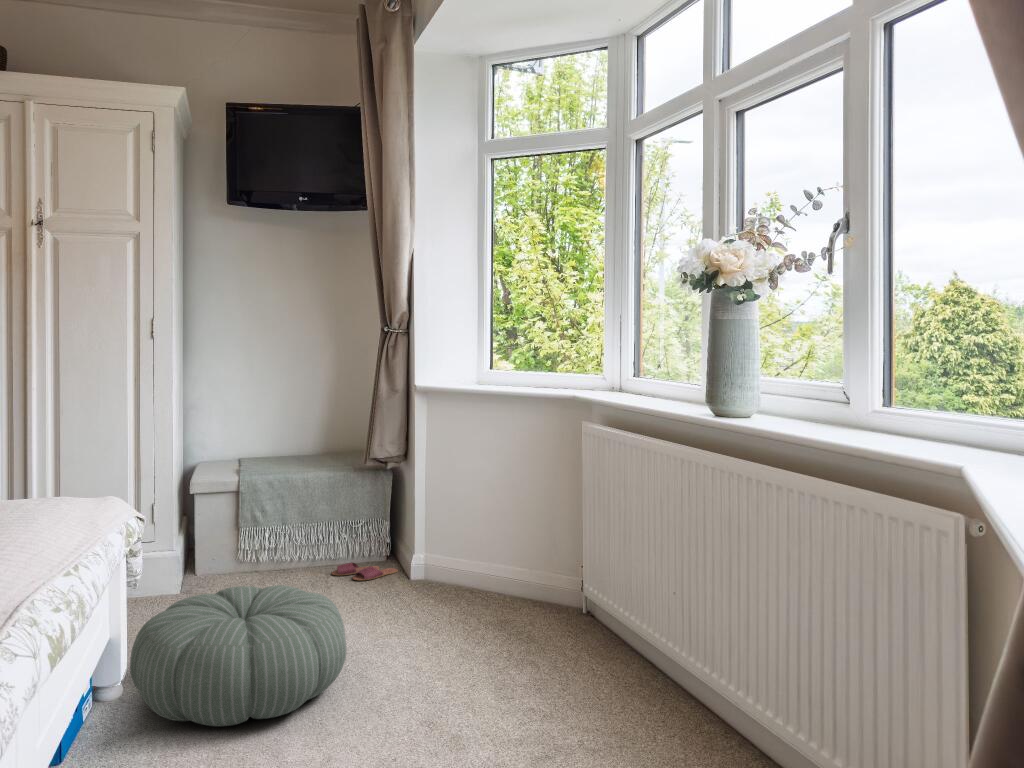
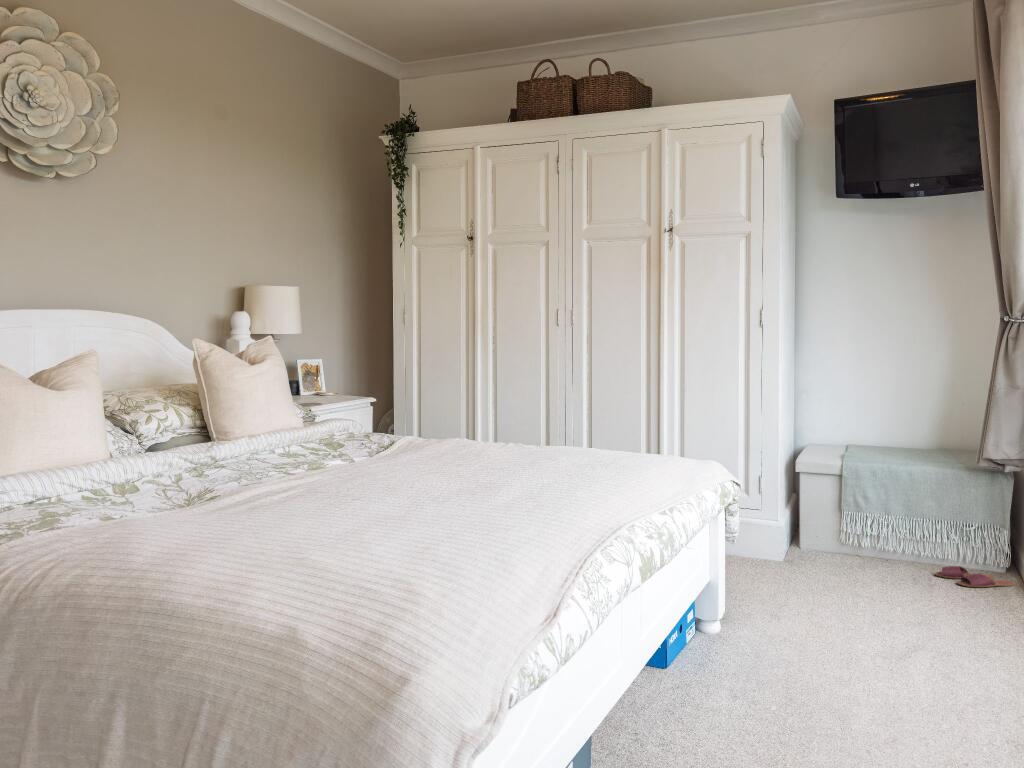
pouf: present [130,585,346,726] -> none [719,560,919,681]

